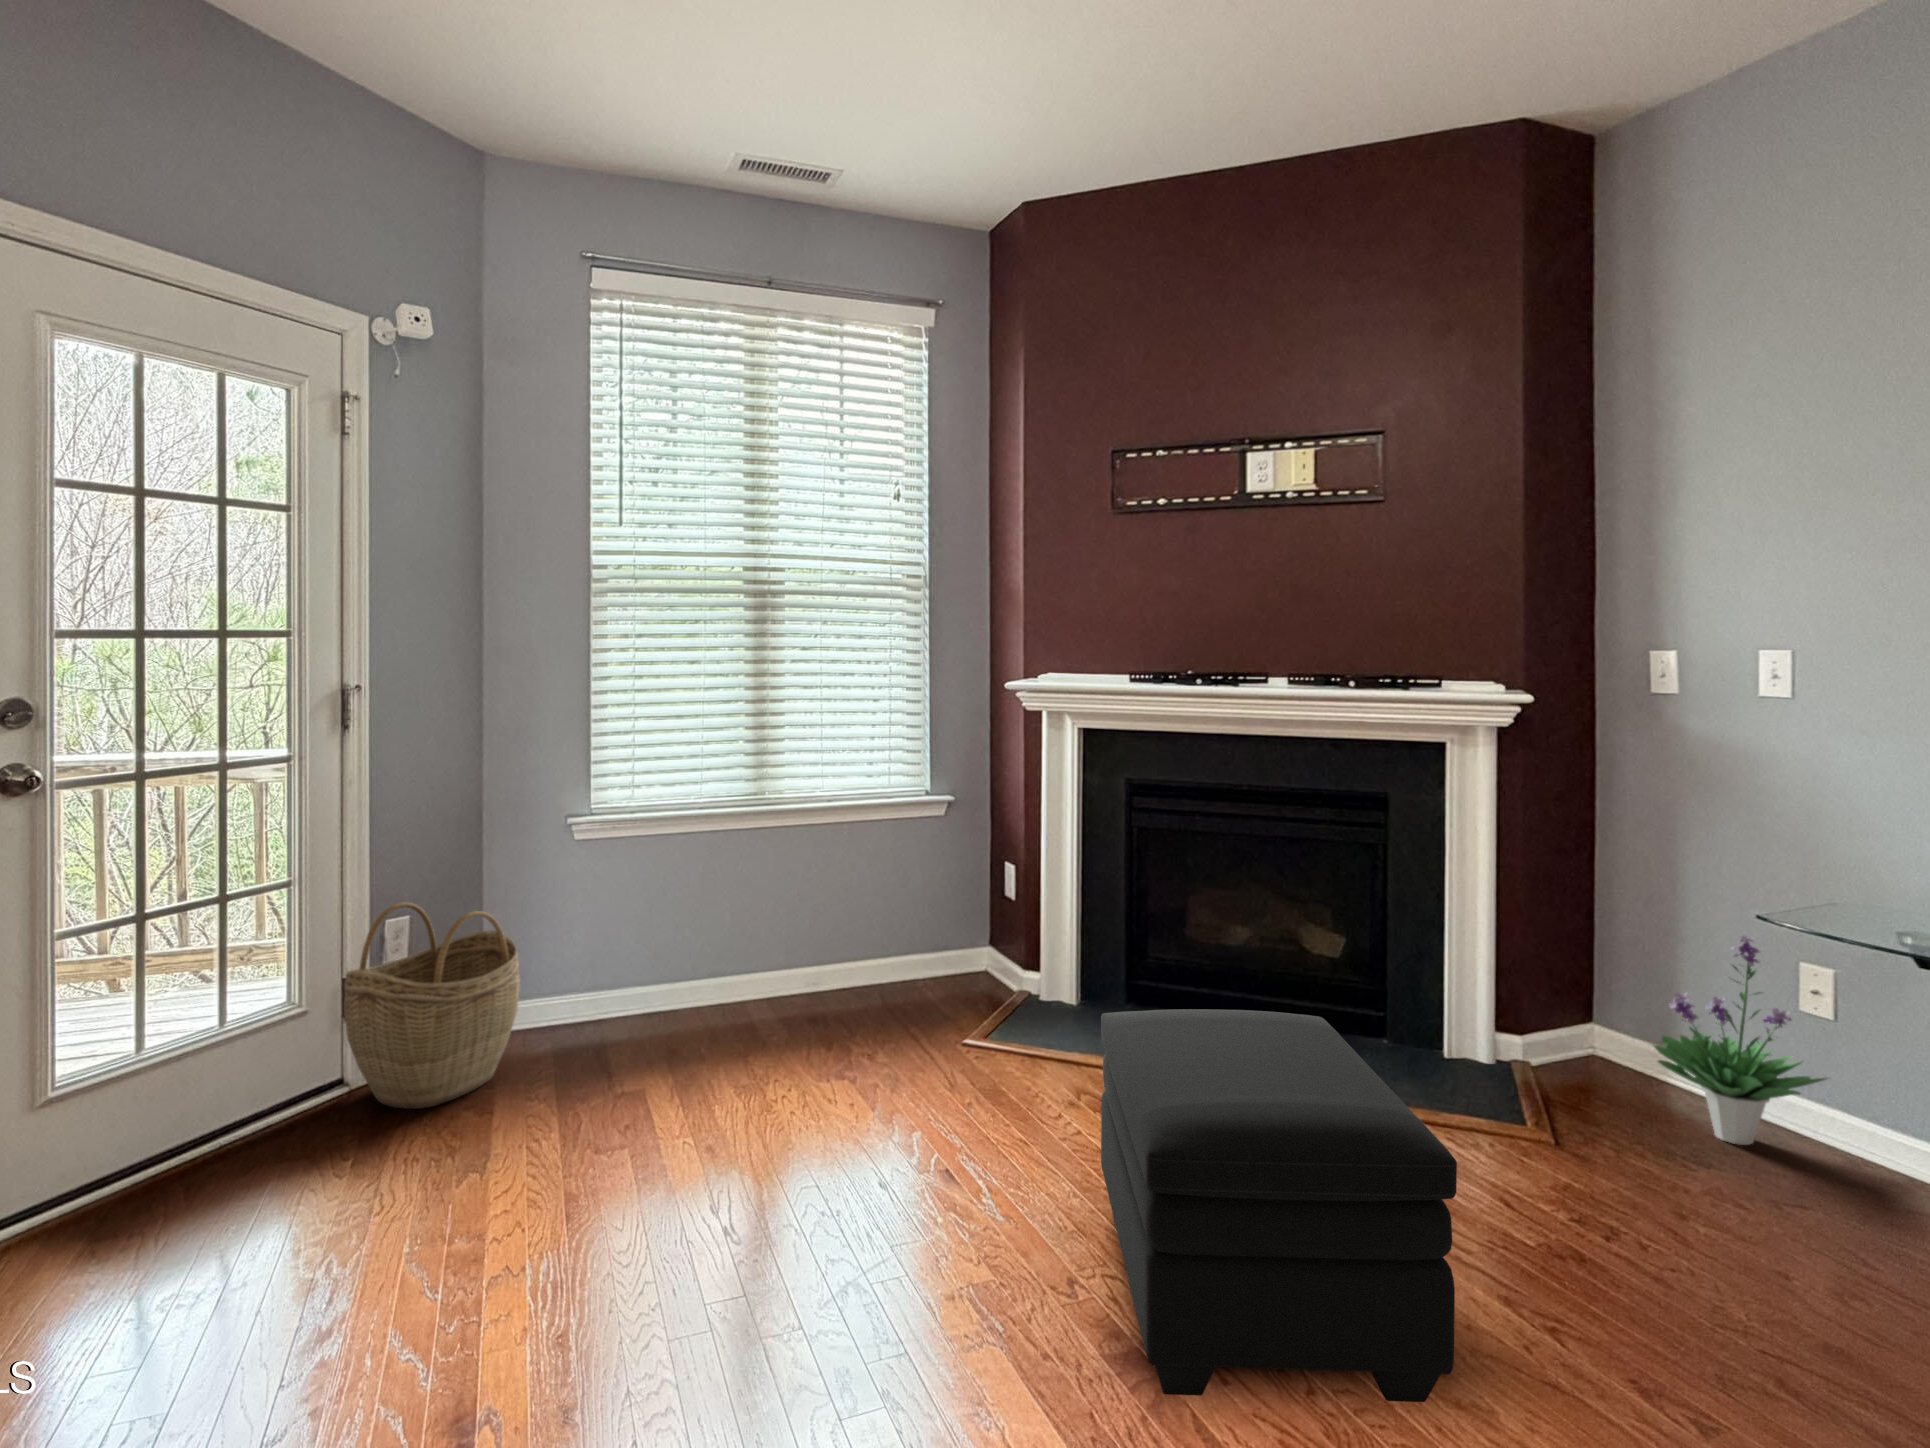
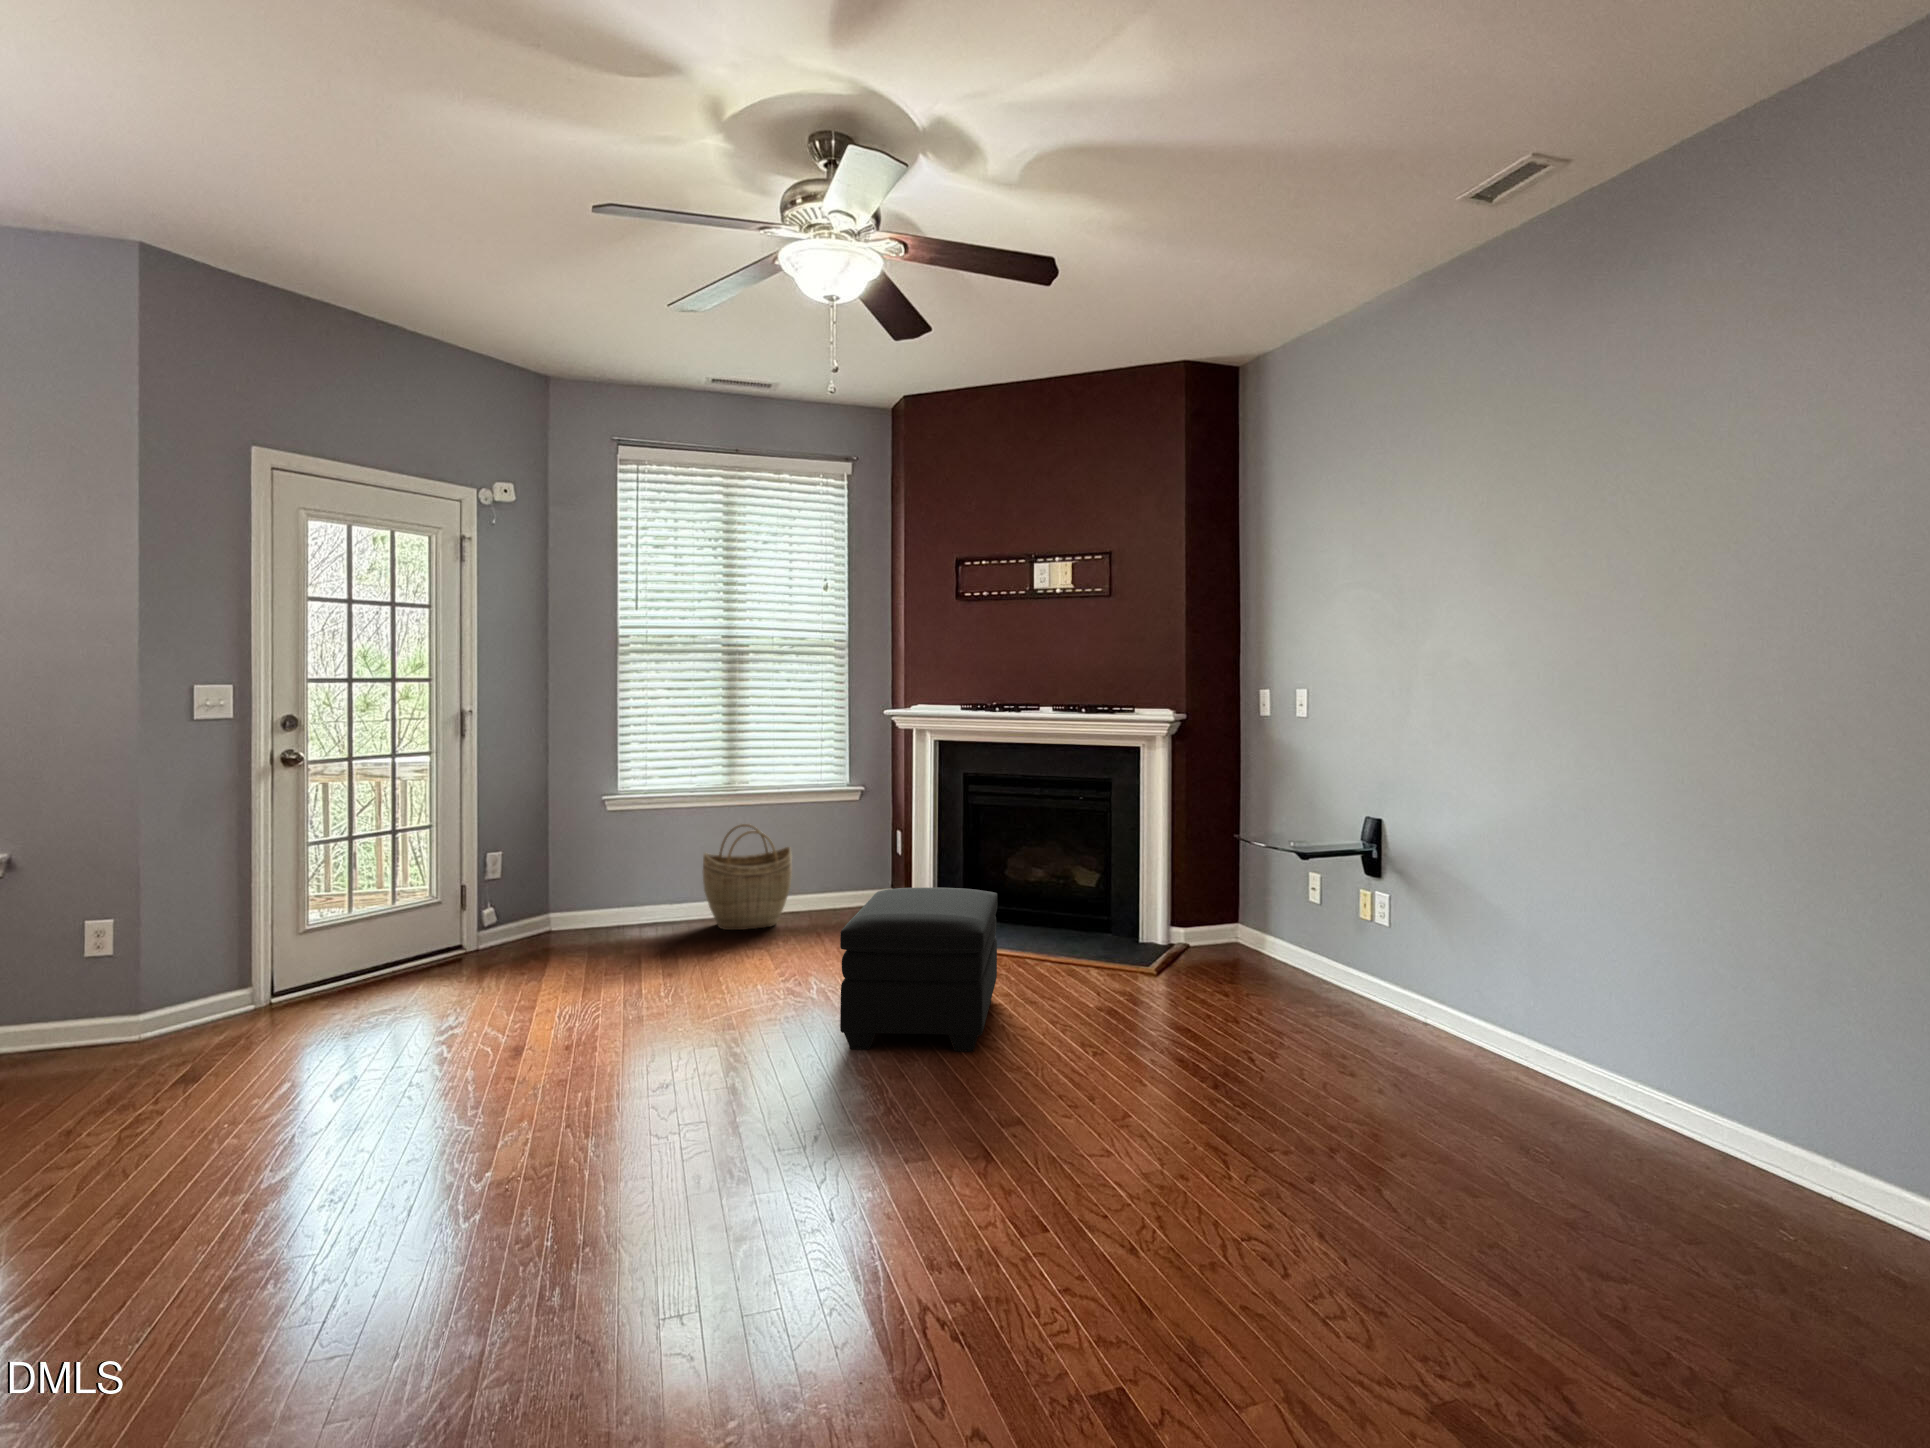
woven basket: present [344,902,520,1109] -> present [703,824,792,930]
potted plant: present [1654,936,1827,1145] -> none [1220,857,1309,977]

